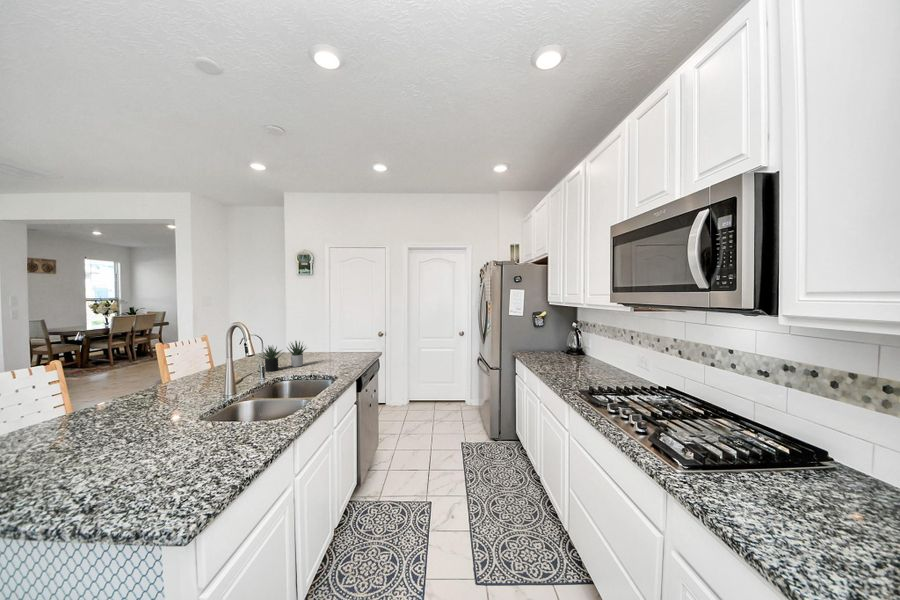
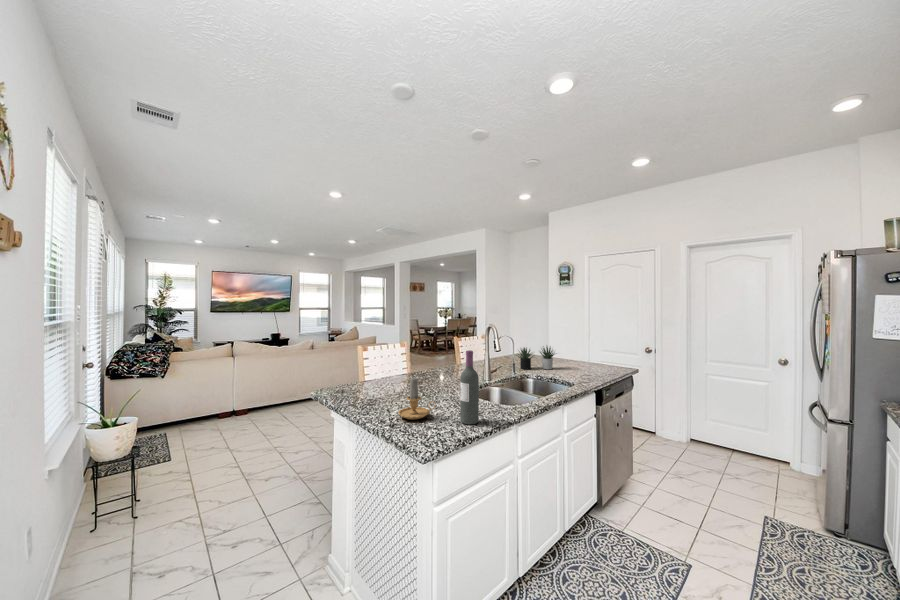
wine bottle: none [220,363,250,461] -> present [460,350,479,424]
candle: none [96,418,172,488] -> present [398,378,435,420]

